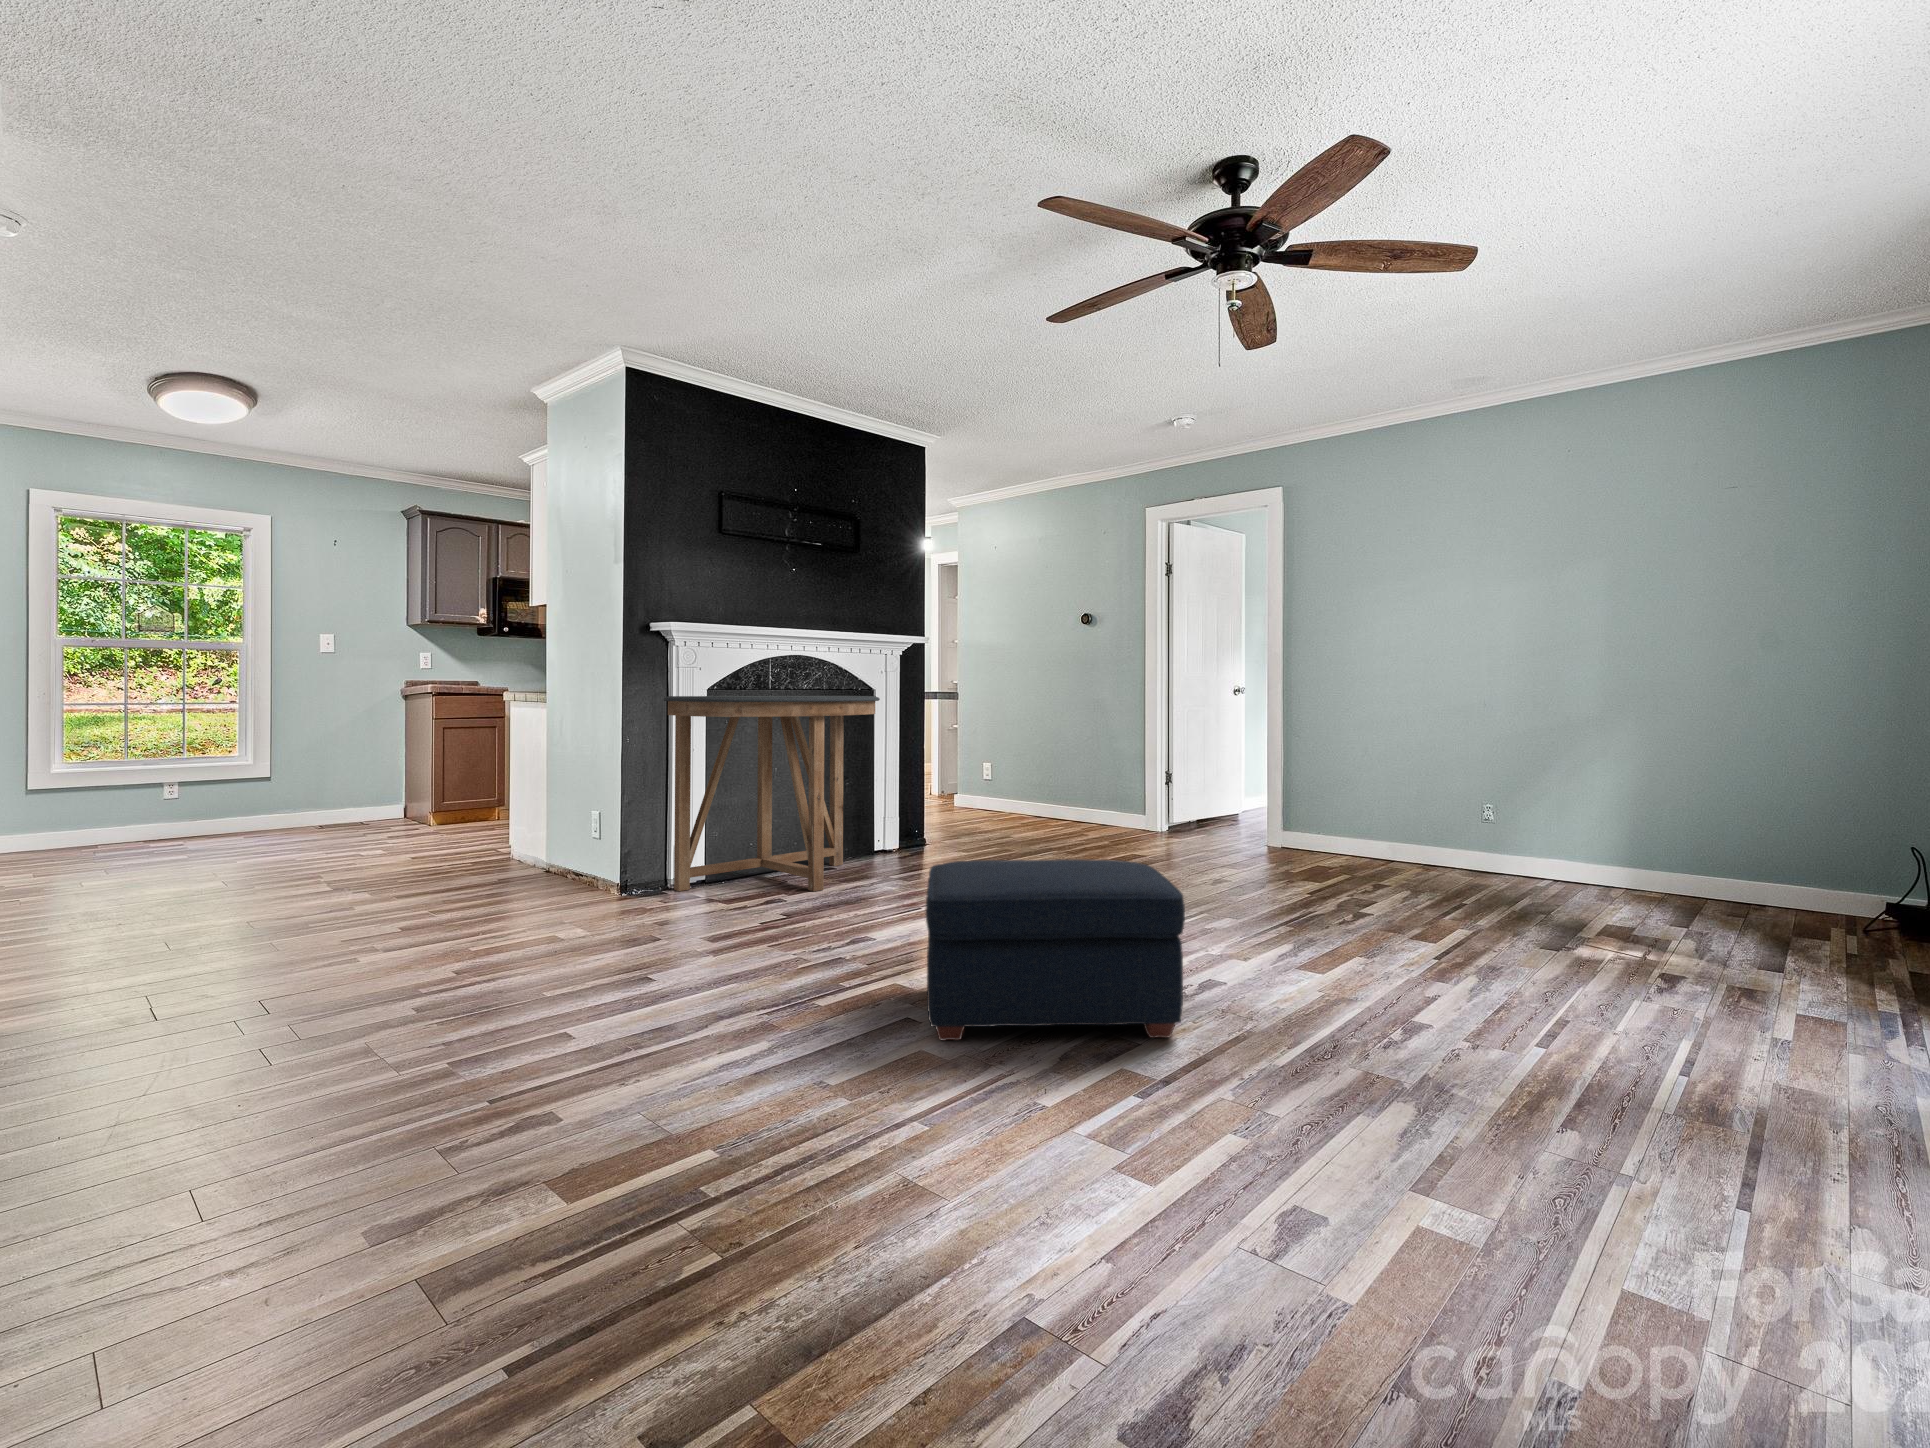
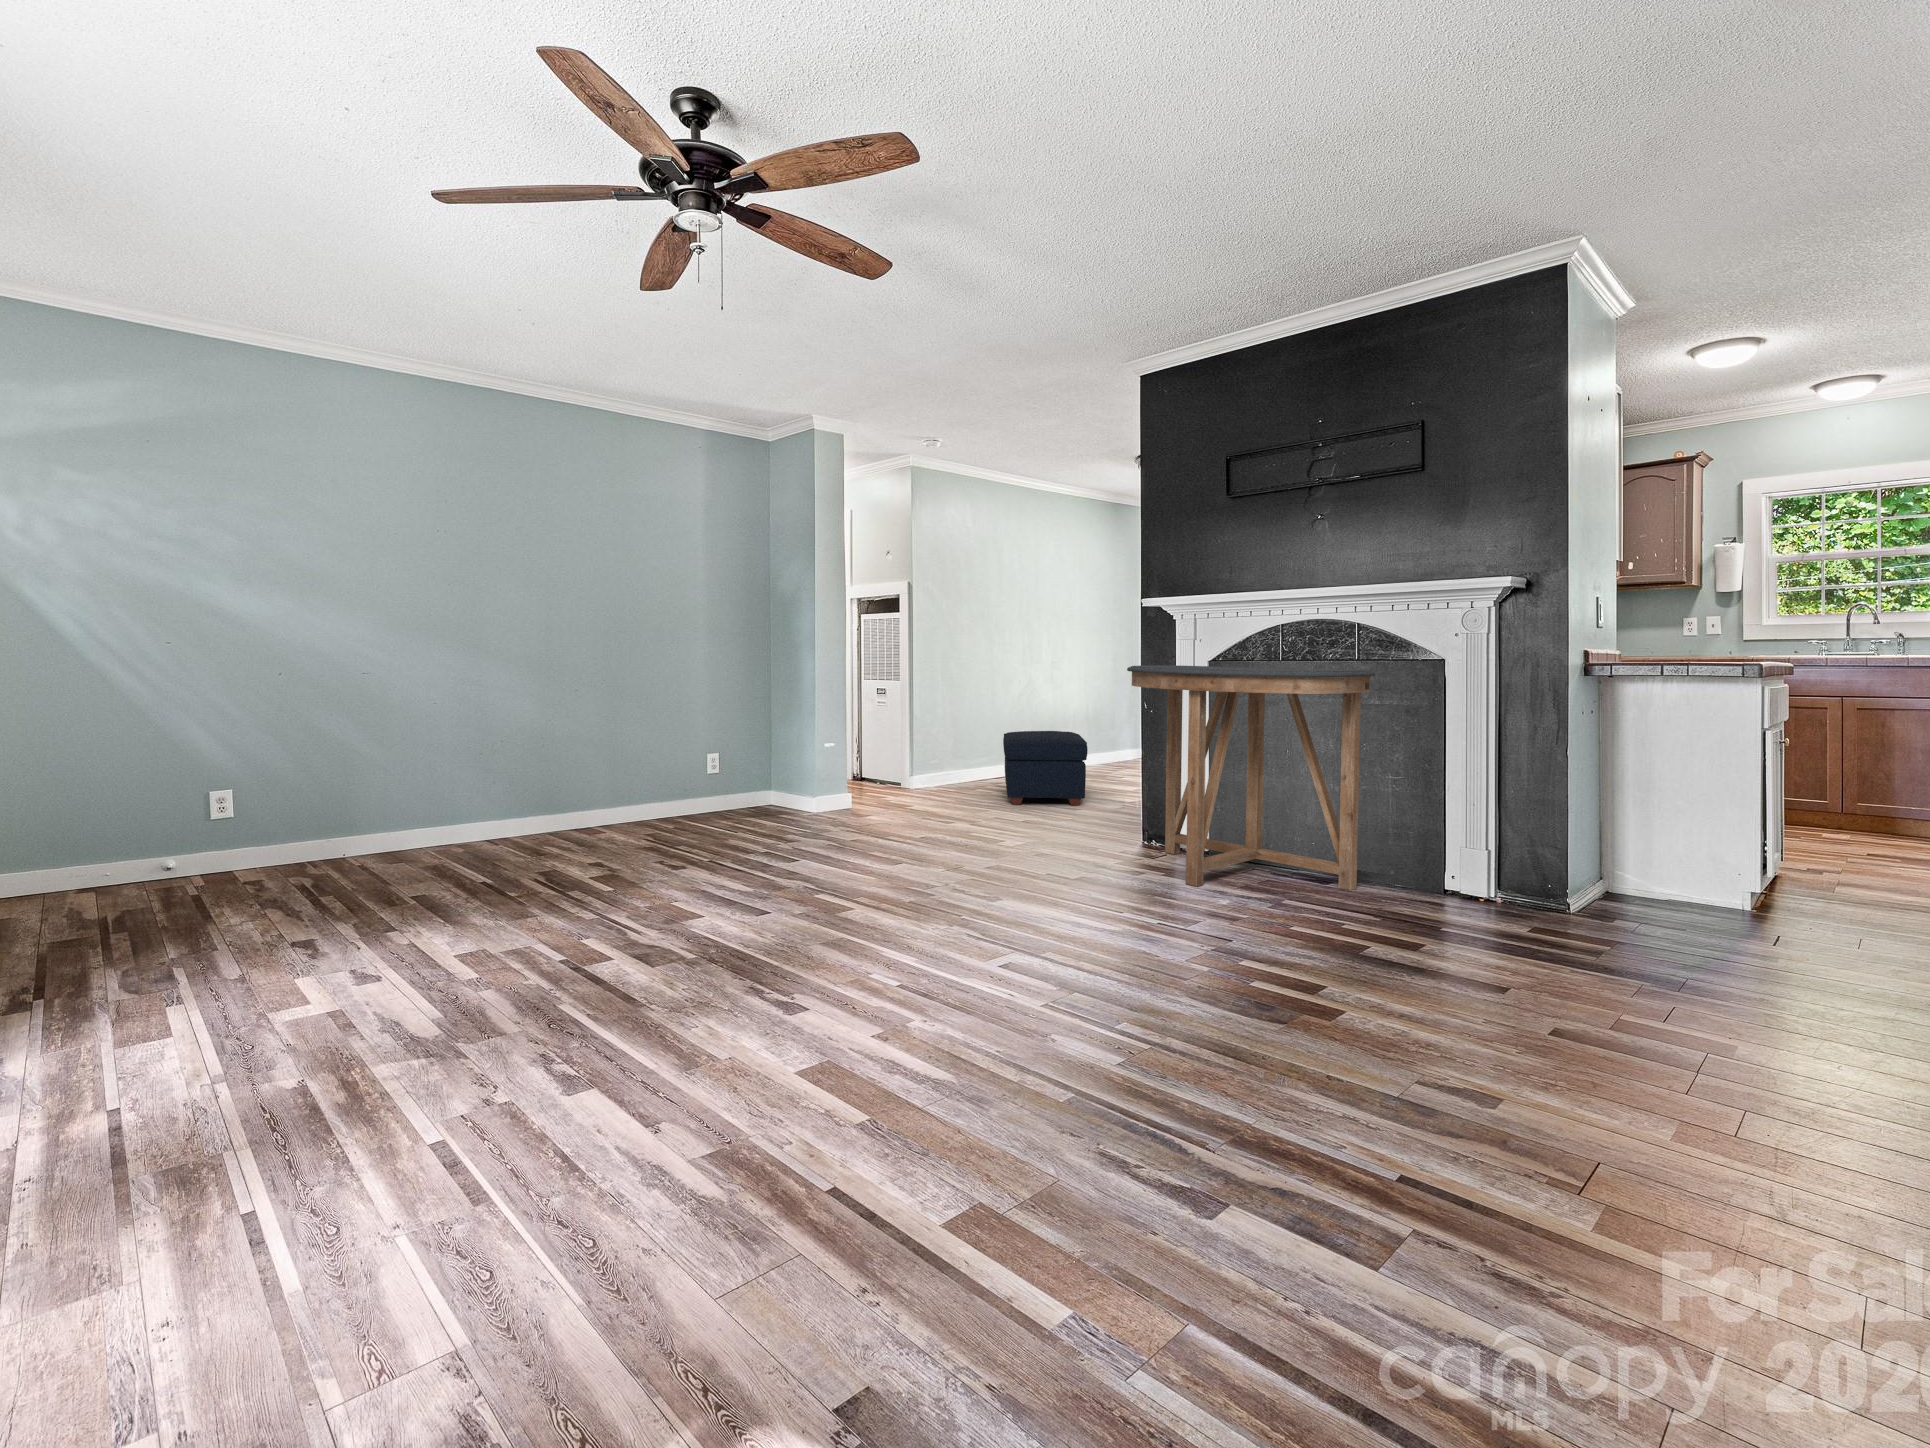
ottoman: present [925,859,1185,1041] -> present [1003,731,1088,805]

